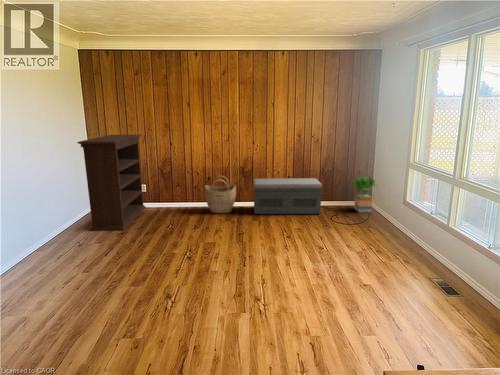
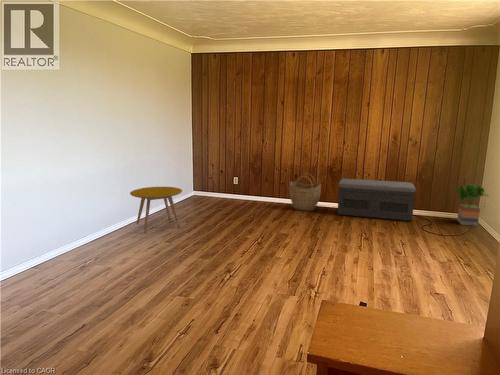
bookshelf: present [77,135,146,230] -> none [178,130,236,215]
side table: none [25,205,95,265] -> present [130,187,182,234]

